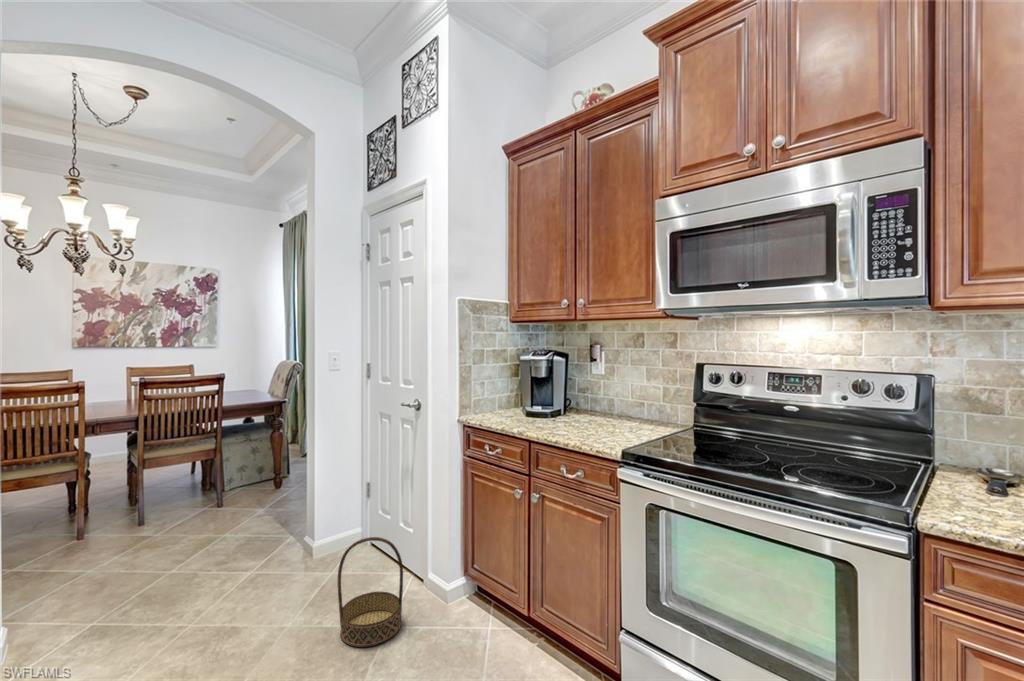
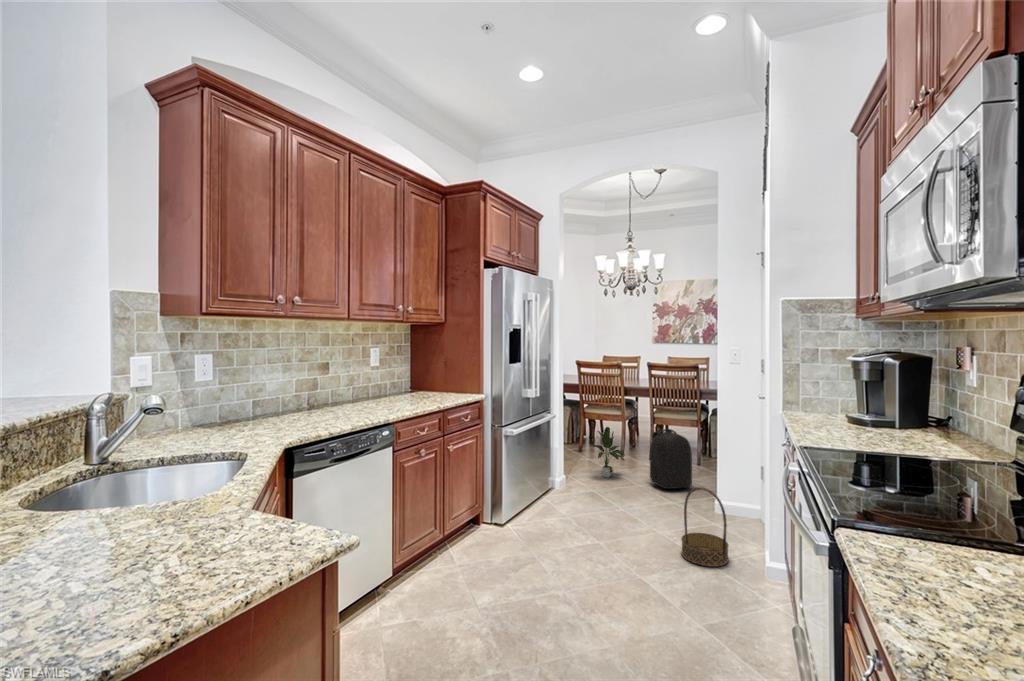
backpack: none [172,471,250,561] -> present [650,429,692,489]
potted plant: none [52,497,128,589] -> present [592,427,625,478]

